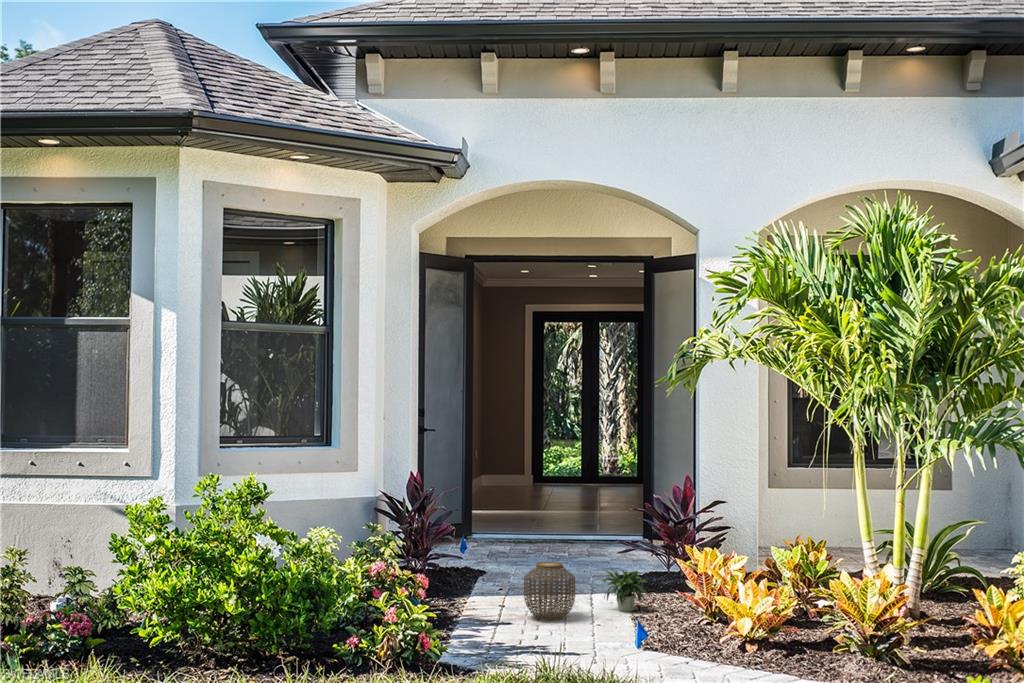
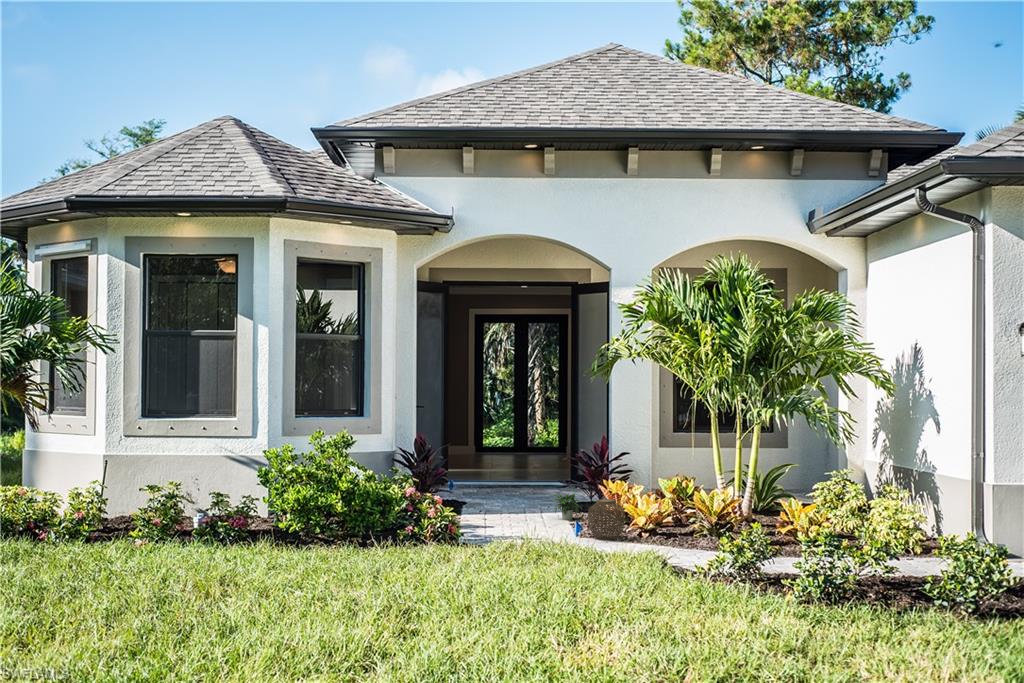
woven basket: present [524,562,575,620] -> present [588,499,625,540]

